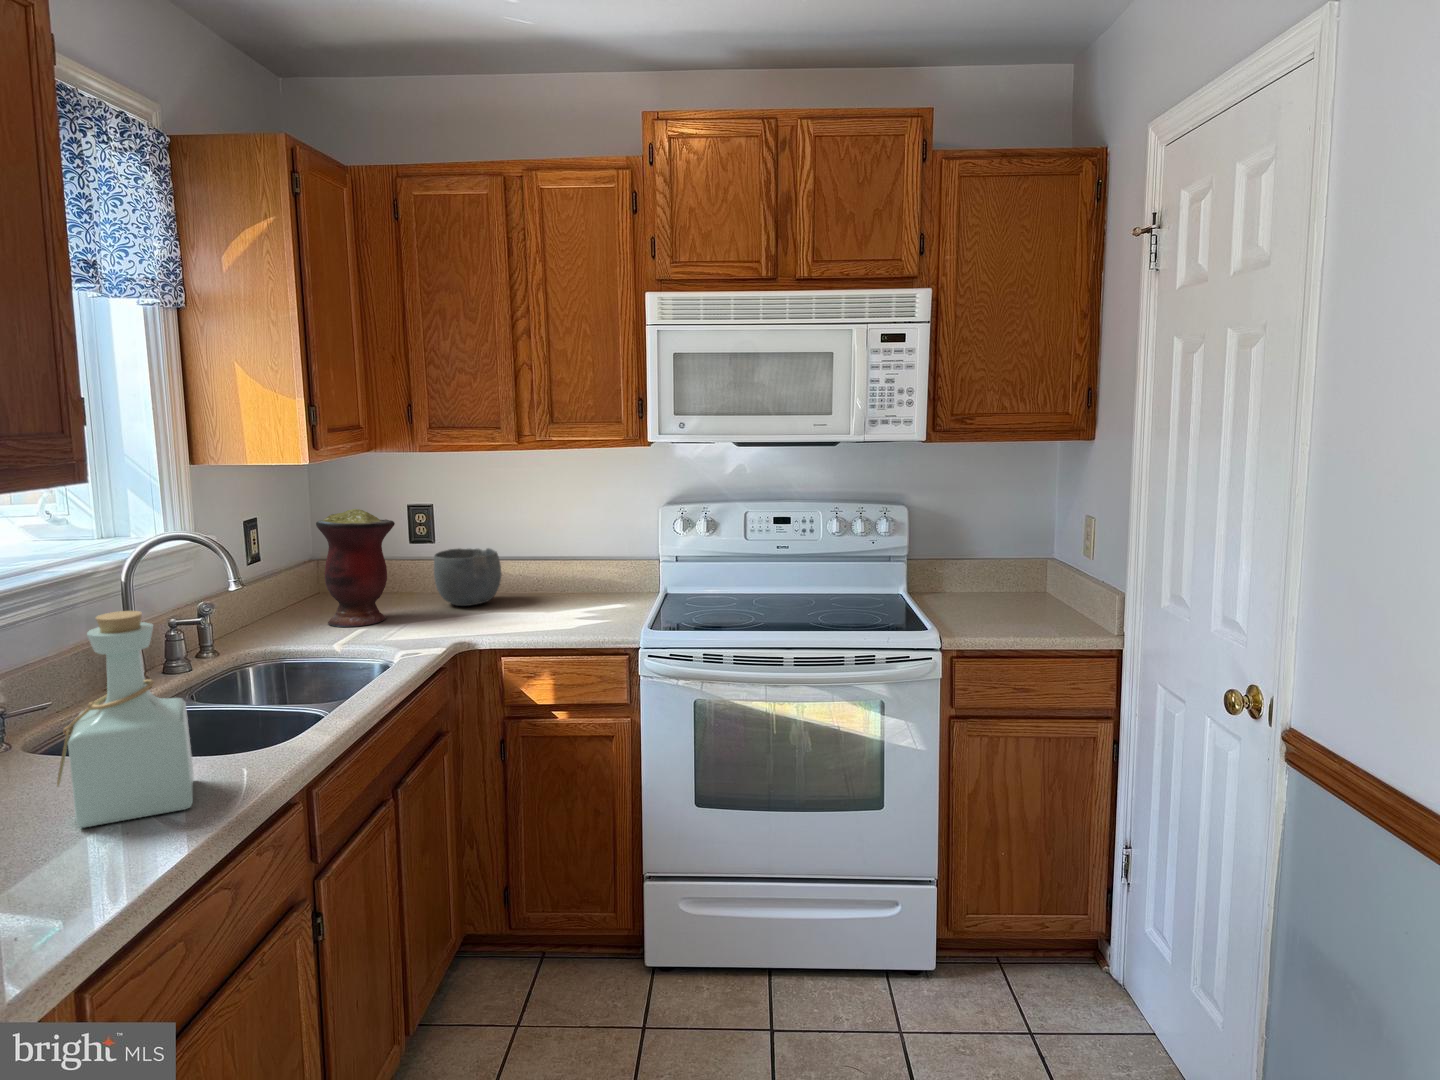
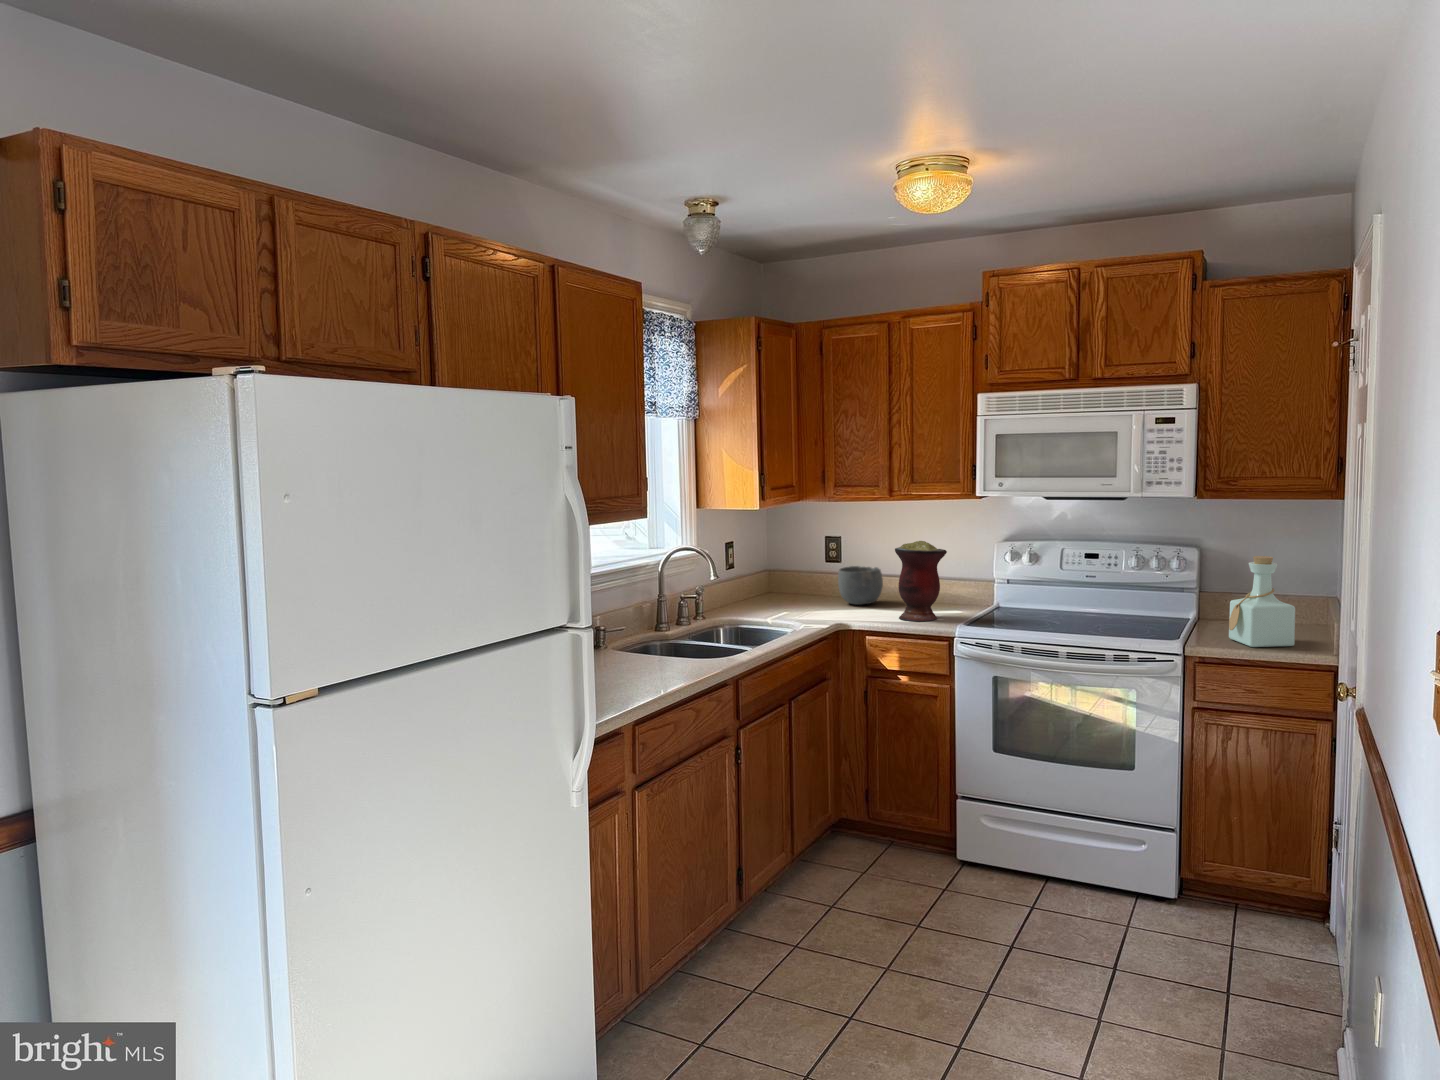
vase: present [316,509,395,627] -> present [895,541,947,621]
bottle: present [57,611,193,827] -> present [1229,556,1295,647]

